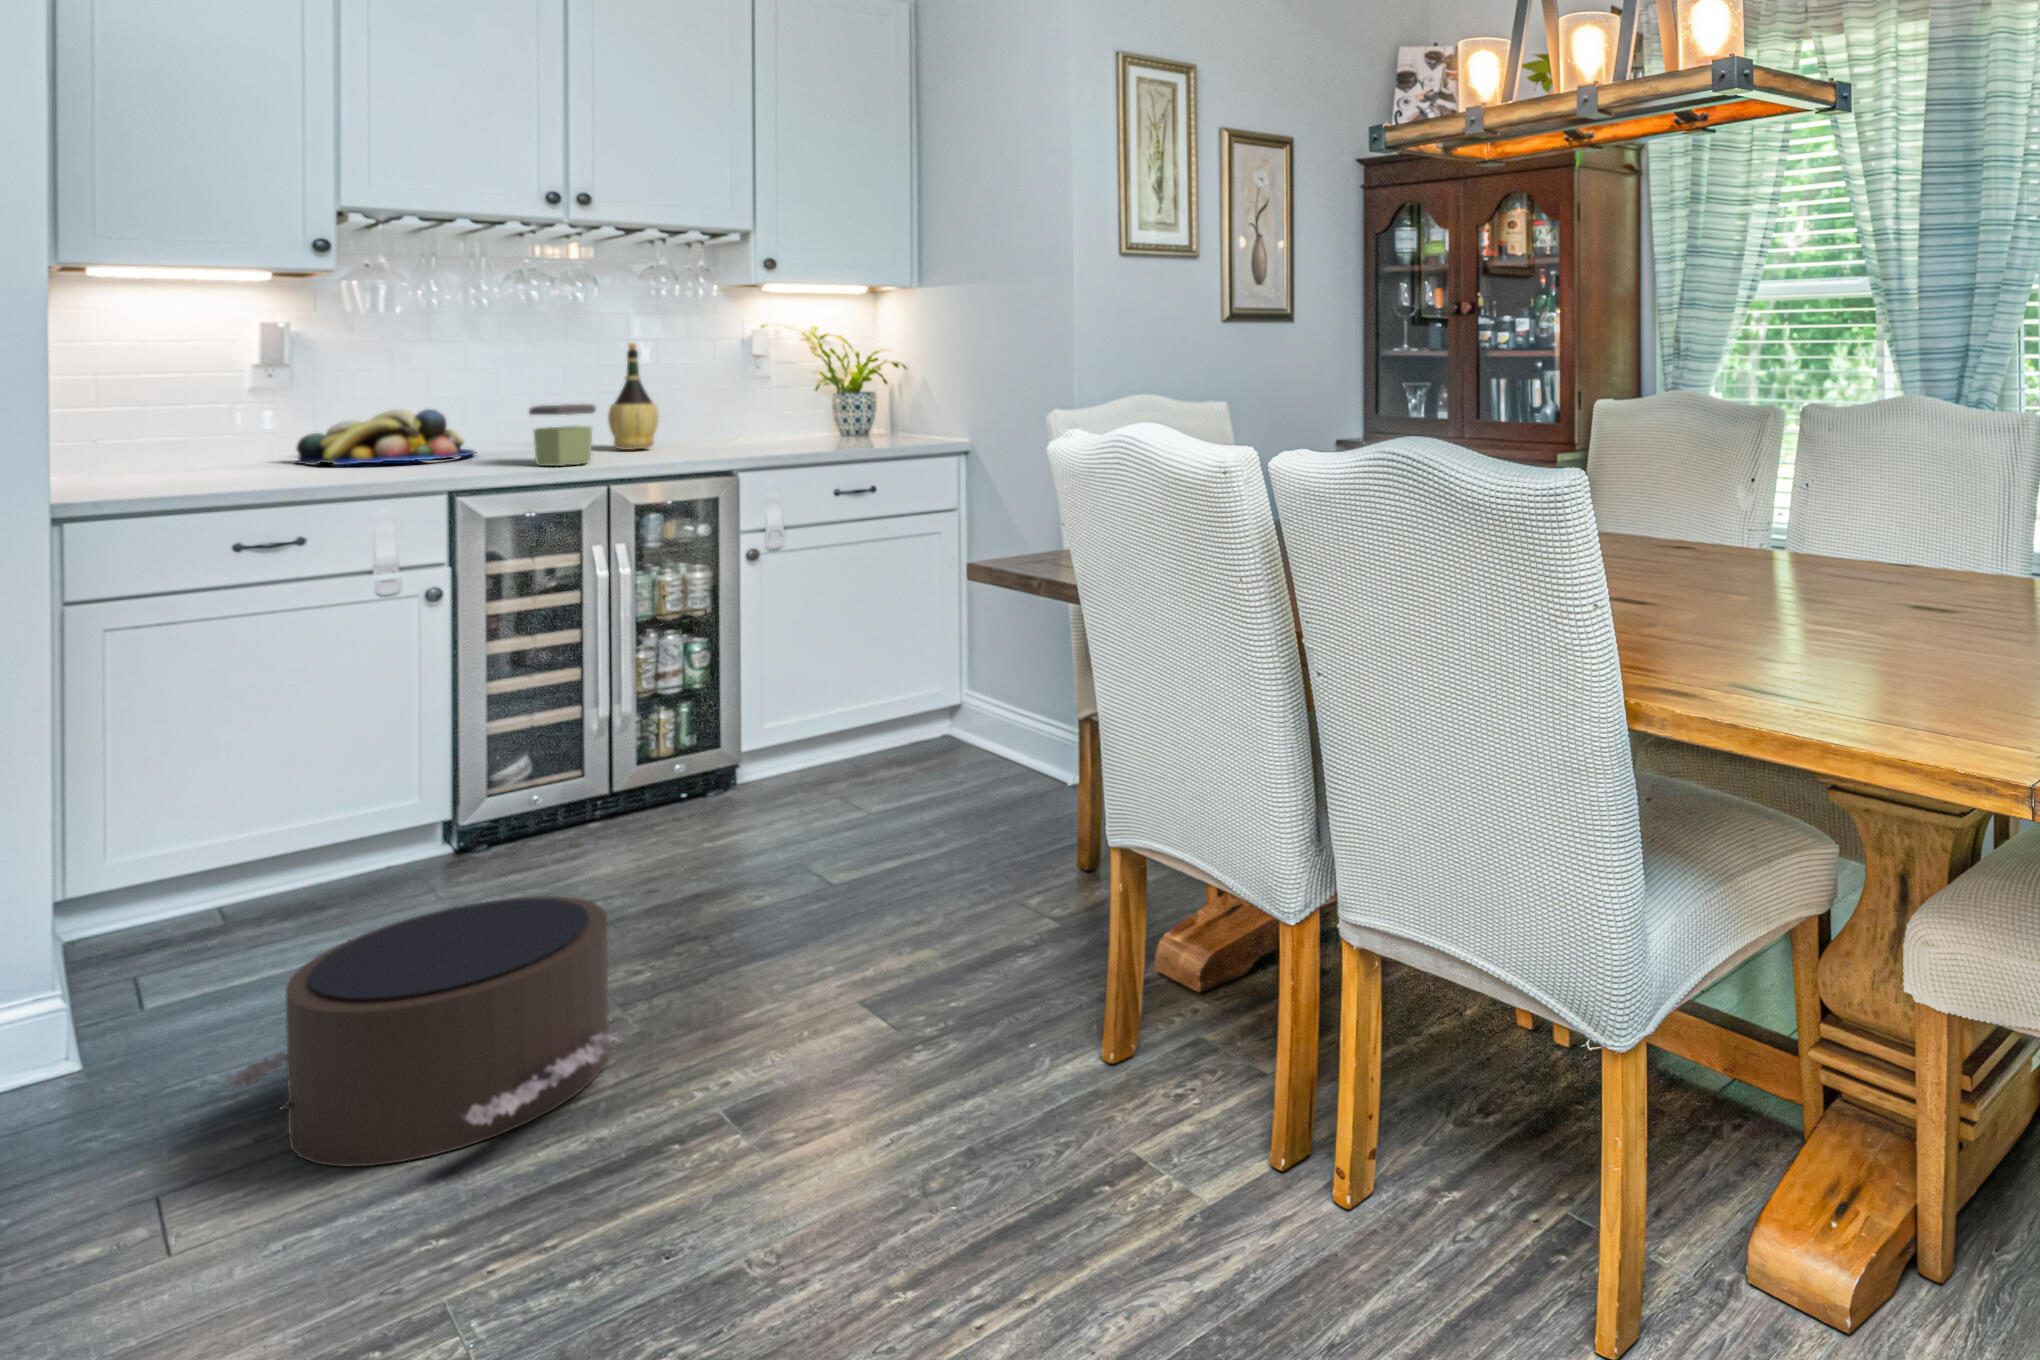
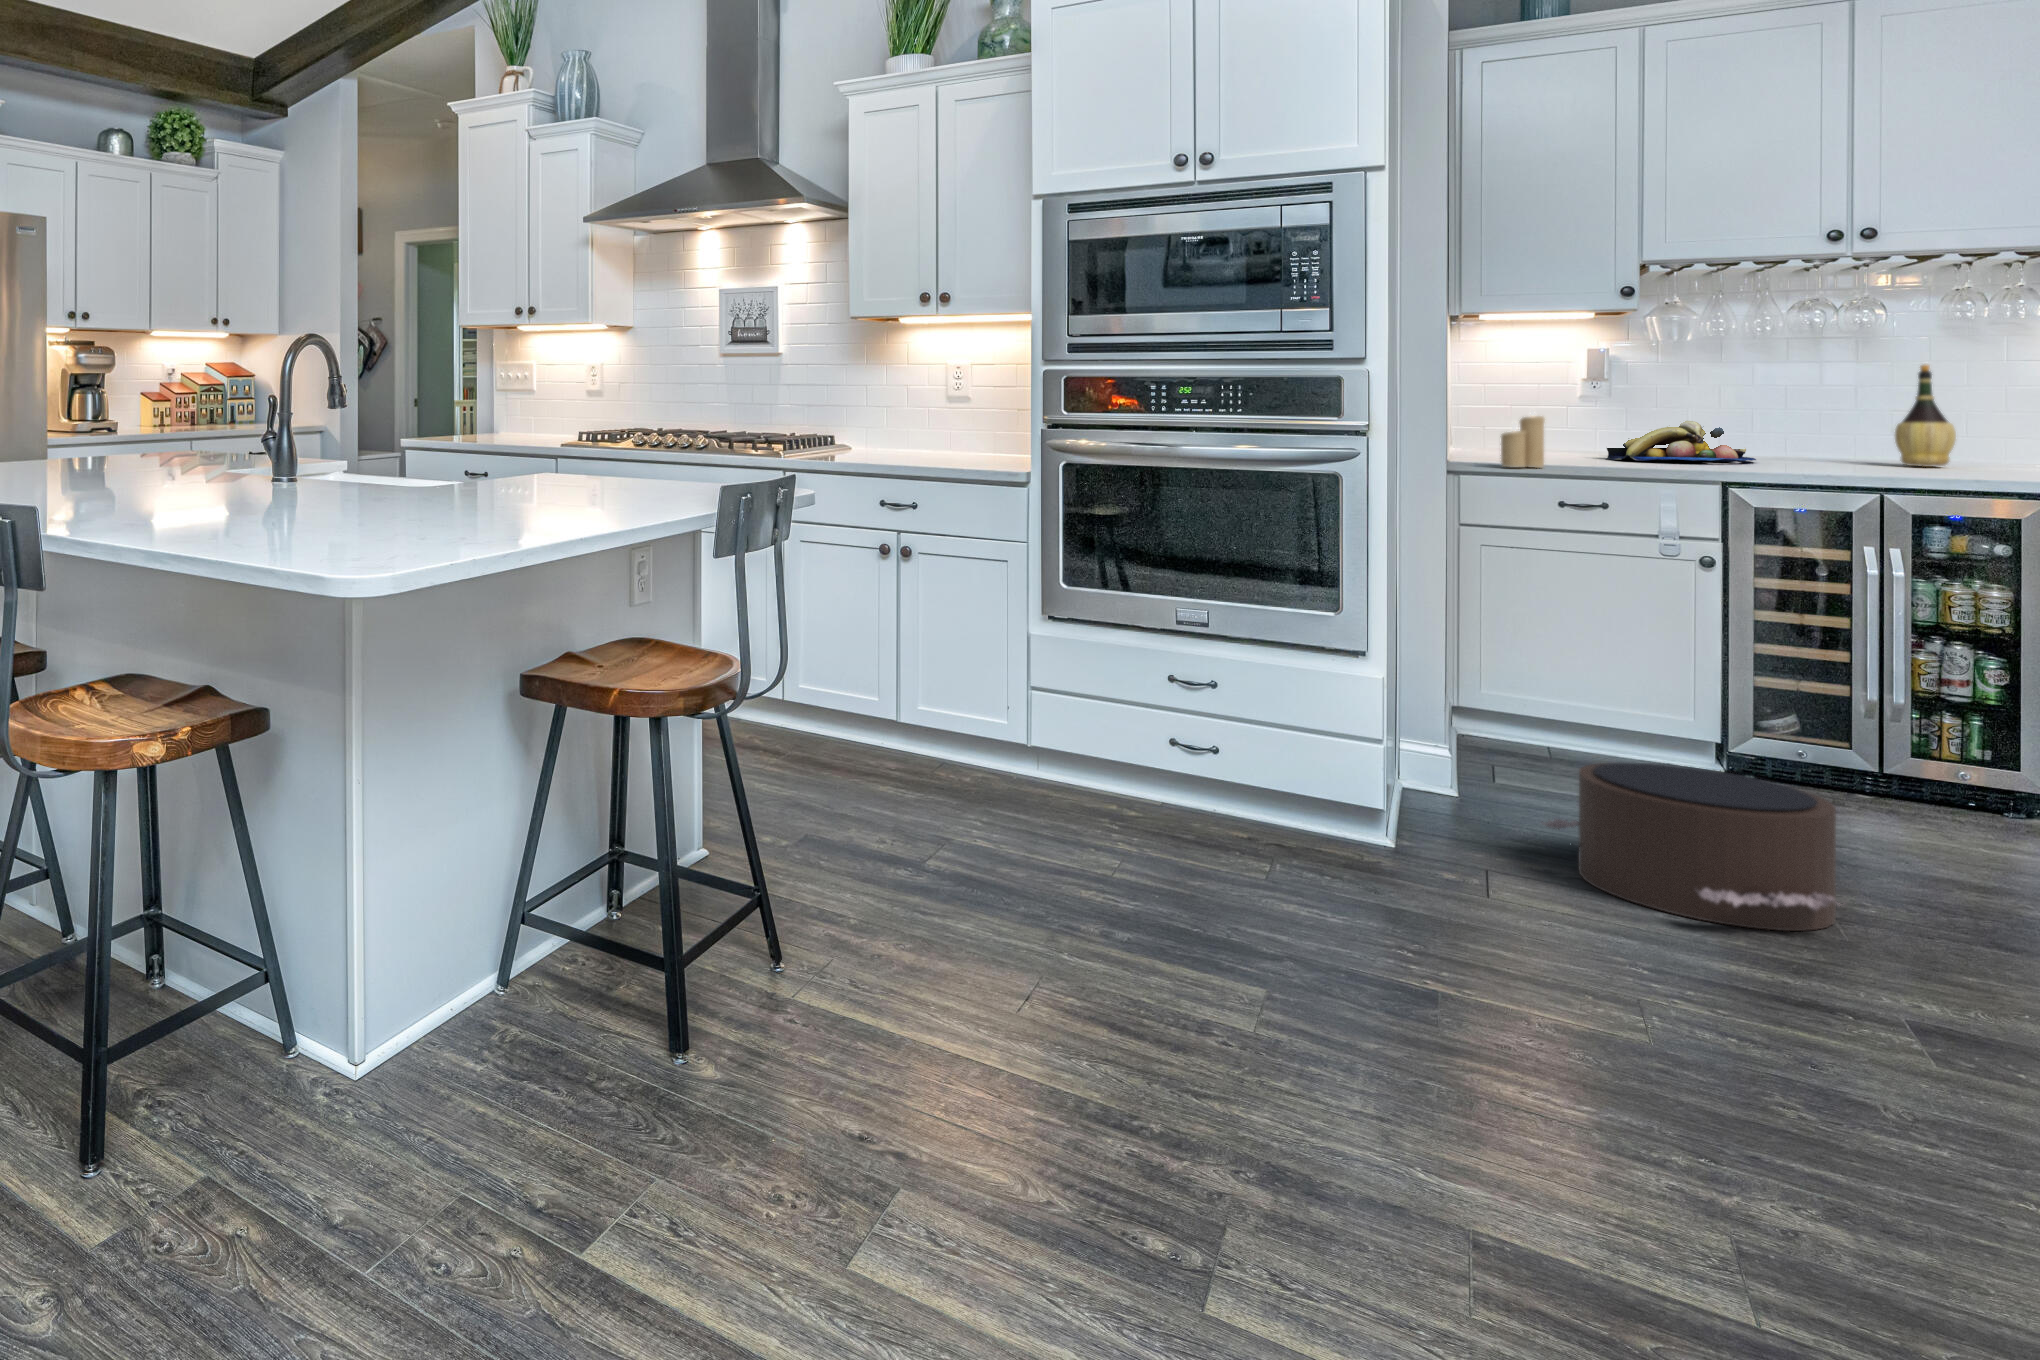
jar: present [529,404,596,466] -> none [1804,418,1875,471]
candle: none [137,409,209,500] -> present [1501,411,1545,468]

